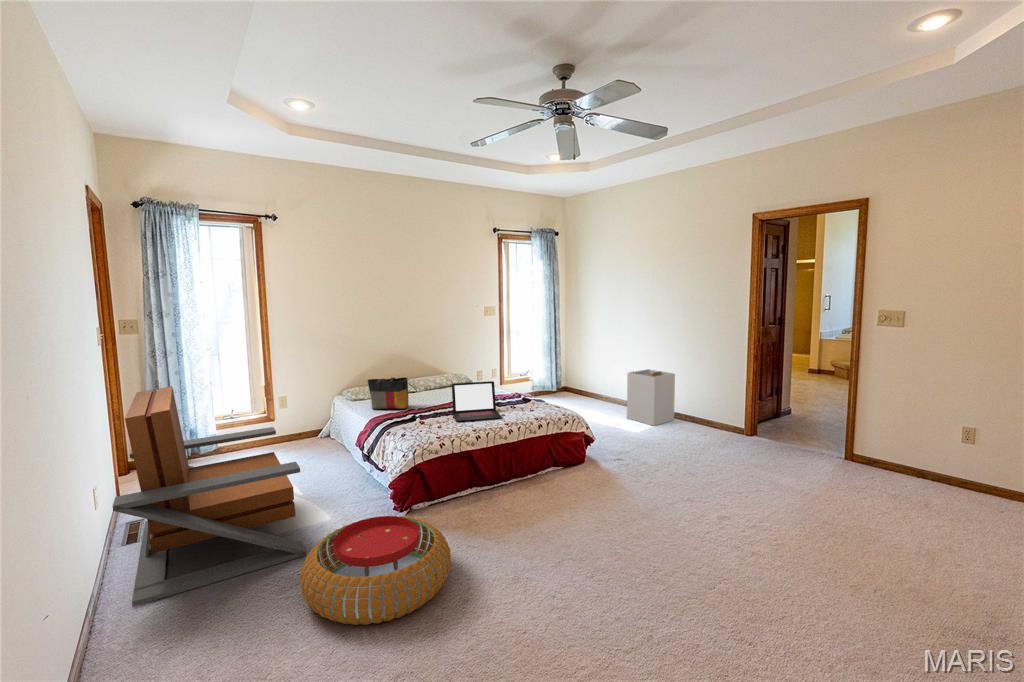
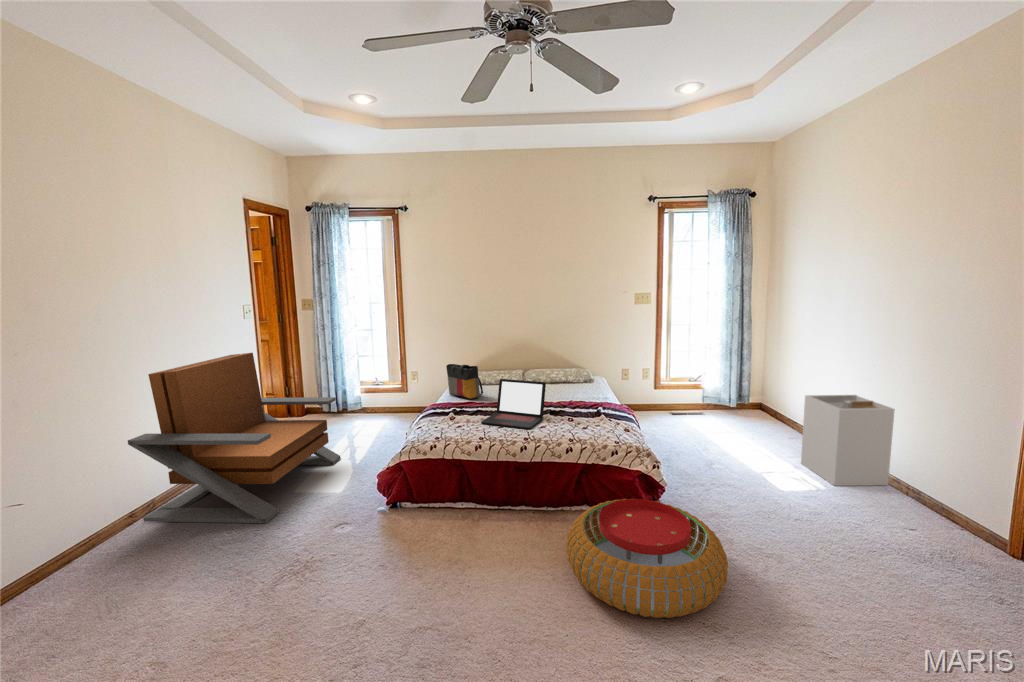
pouf: present [300,516,451,625] -> present [567,499,728,618]

